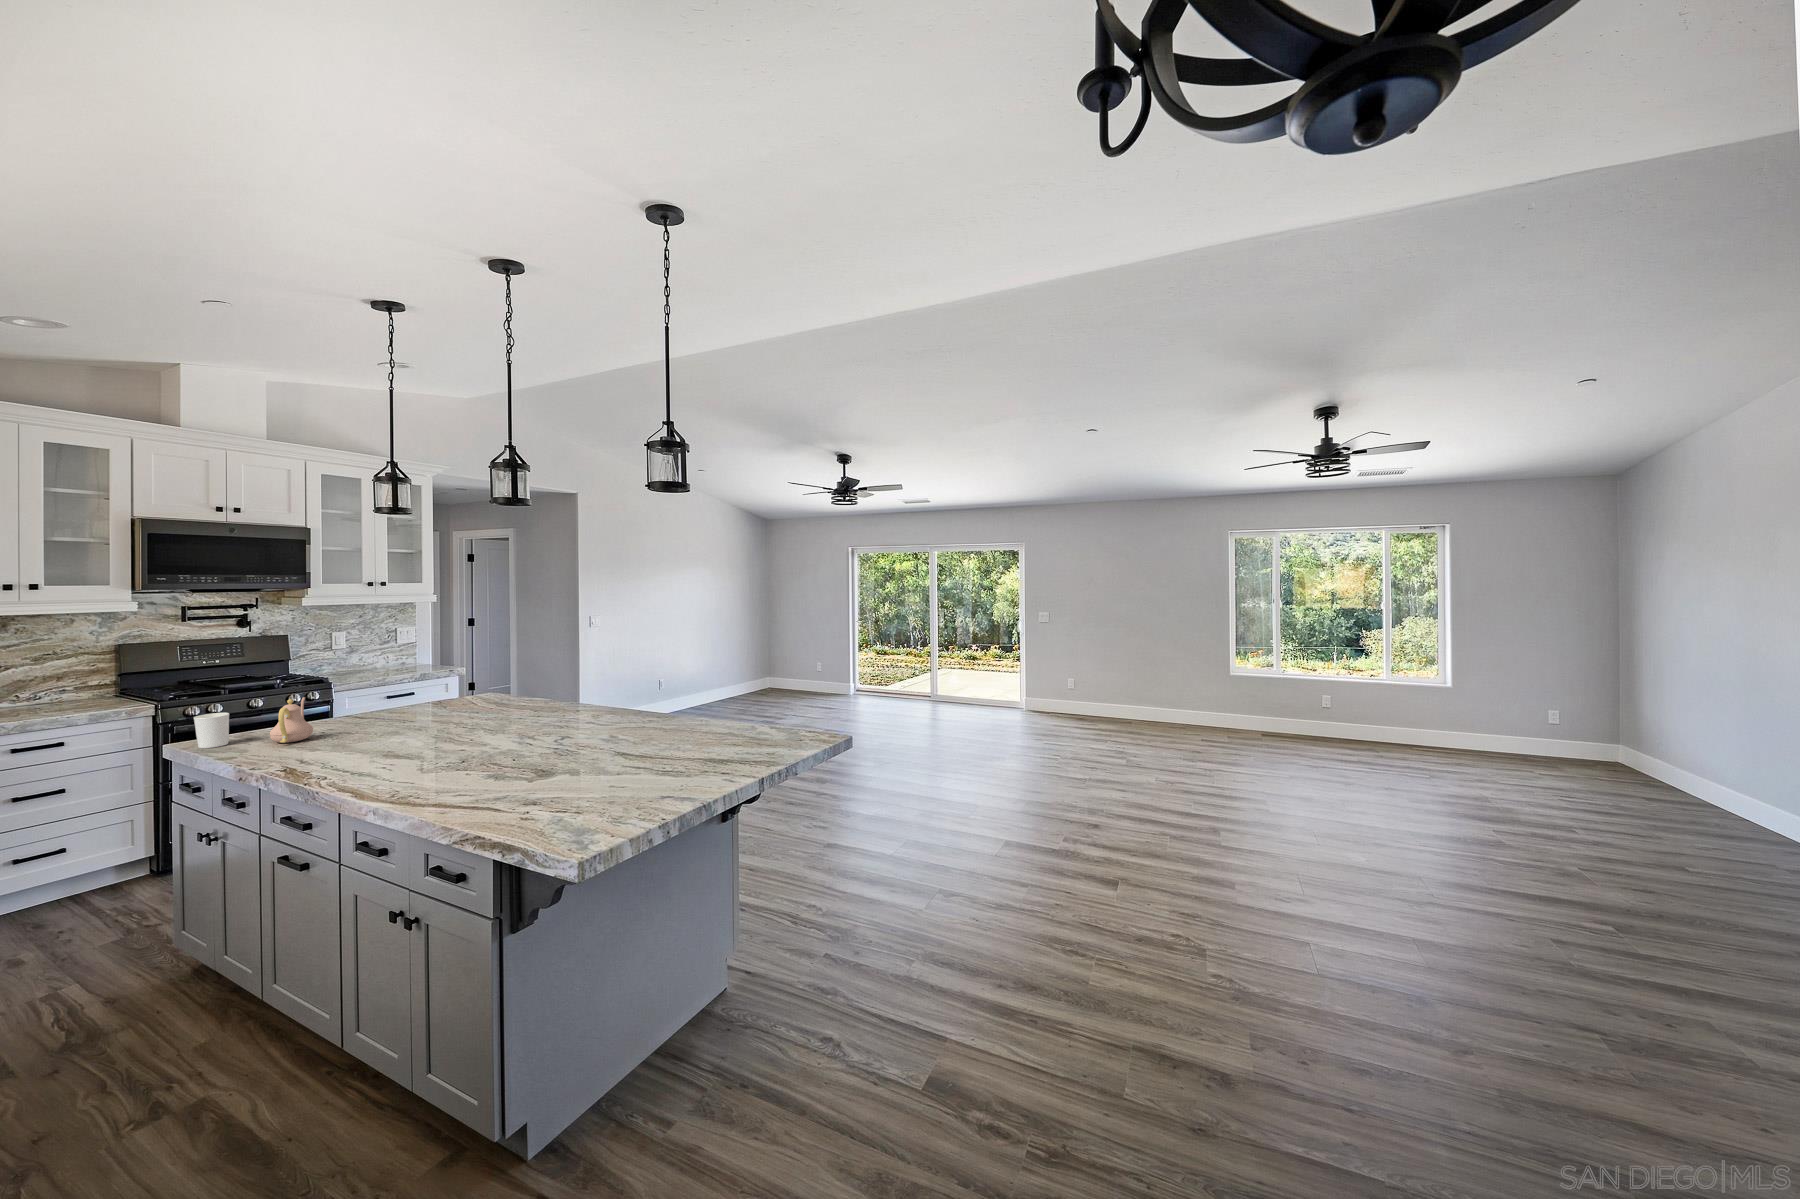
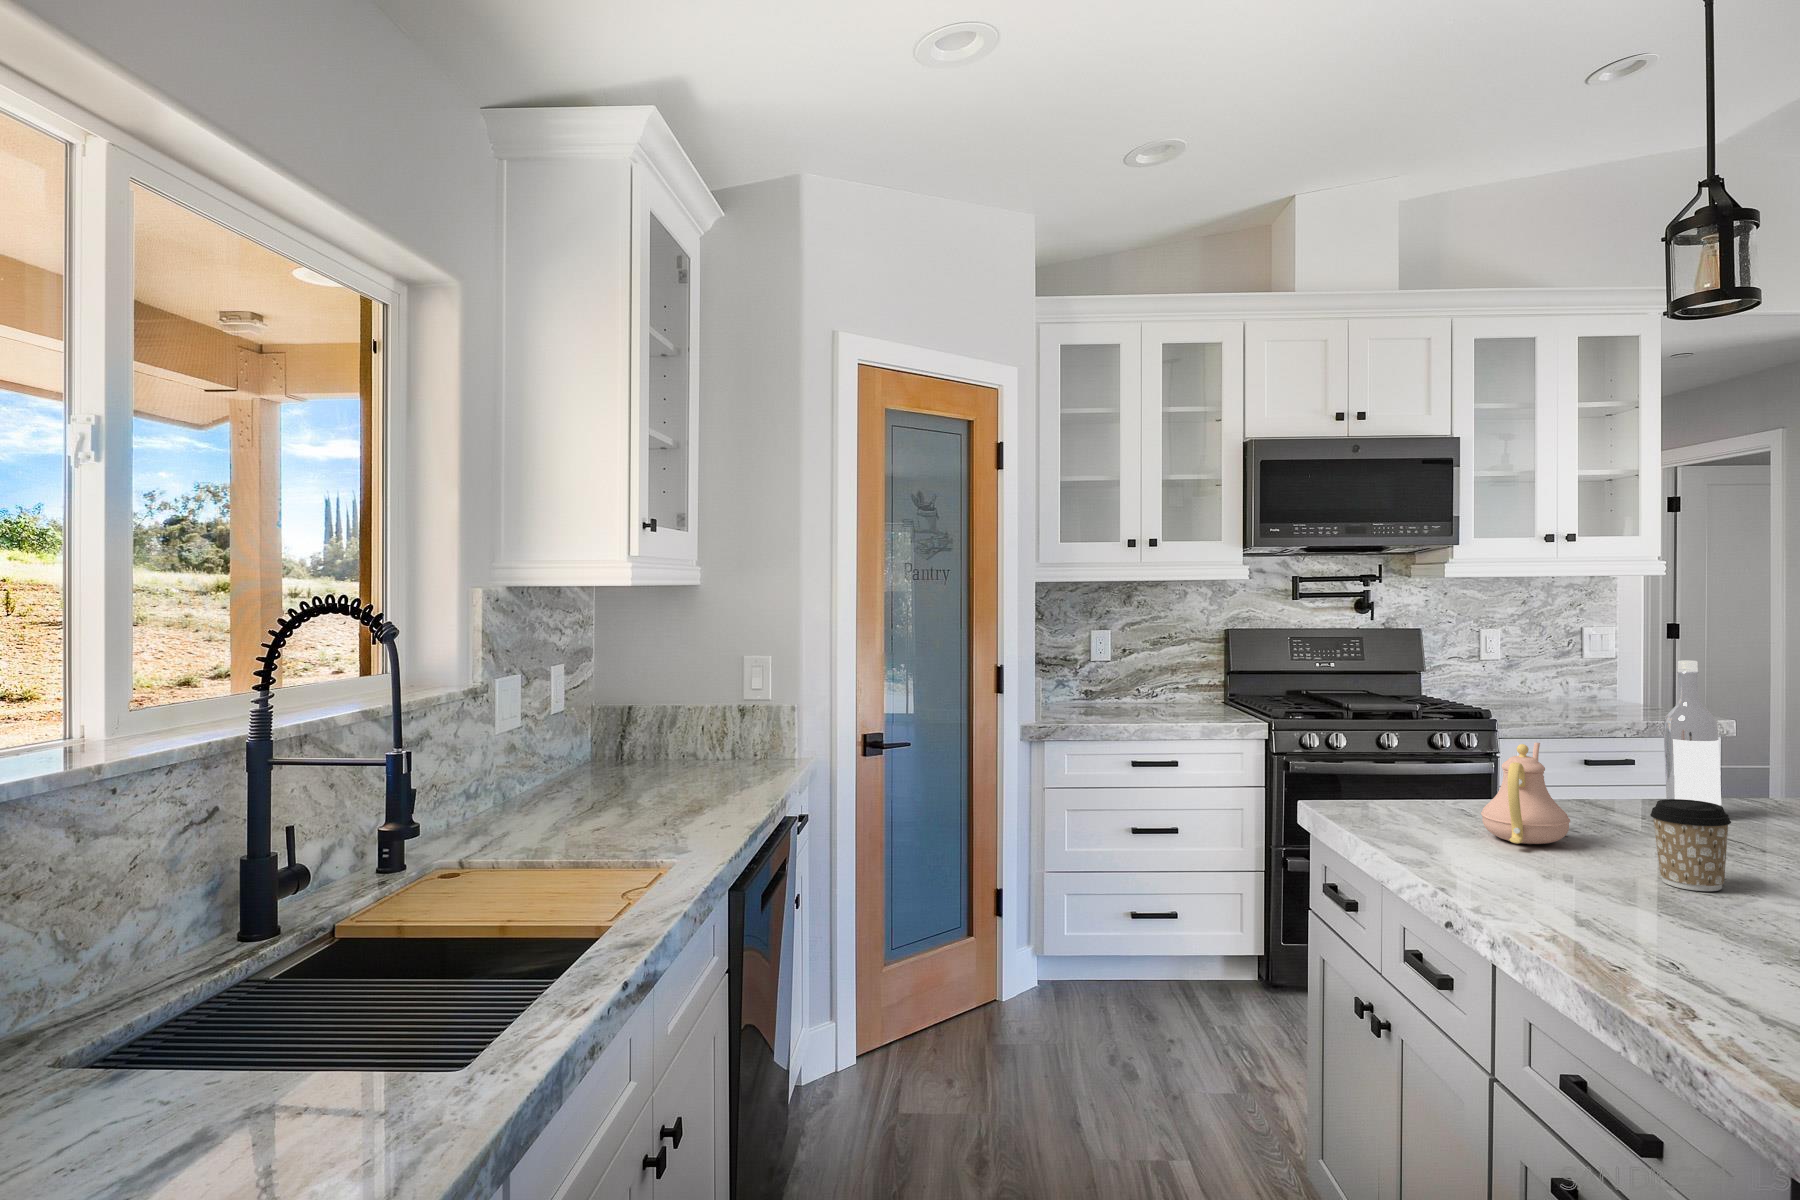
wine bottle: none [372,654,396,718] -> present [1664,661,1721,806]
coffee cup: none [337,711,367,745] -> present [1650,799,1731,891]
candle holder: present [194,713,229,748] -> none [1349,751,1405,821]

